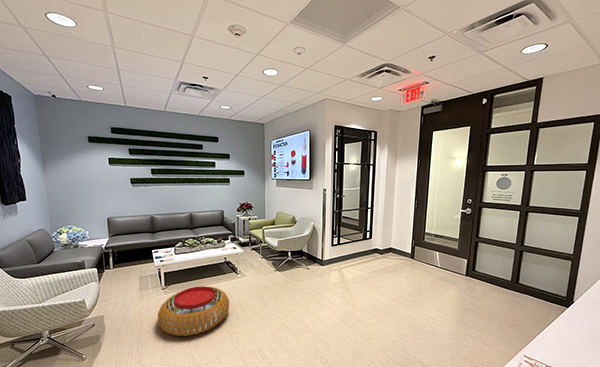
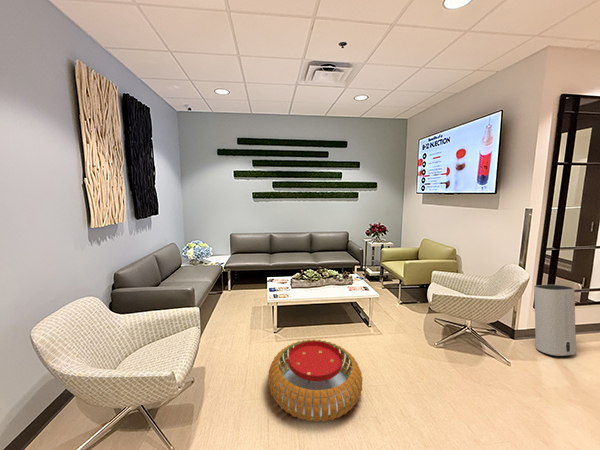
air purifier: none [330,230,350,269] -> present [534,285,576,356]

